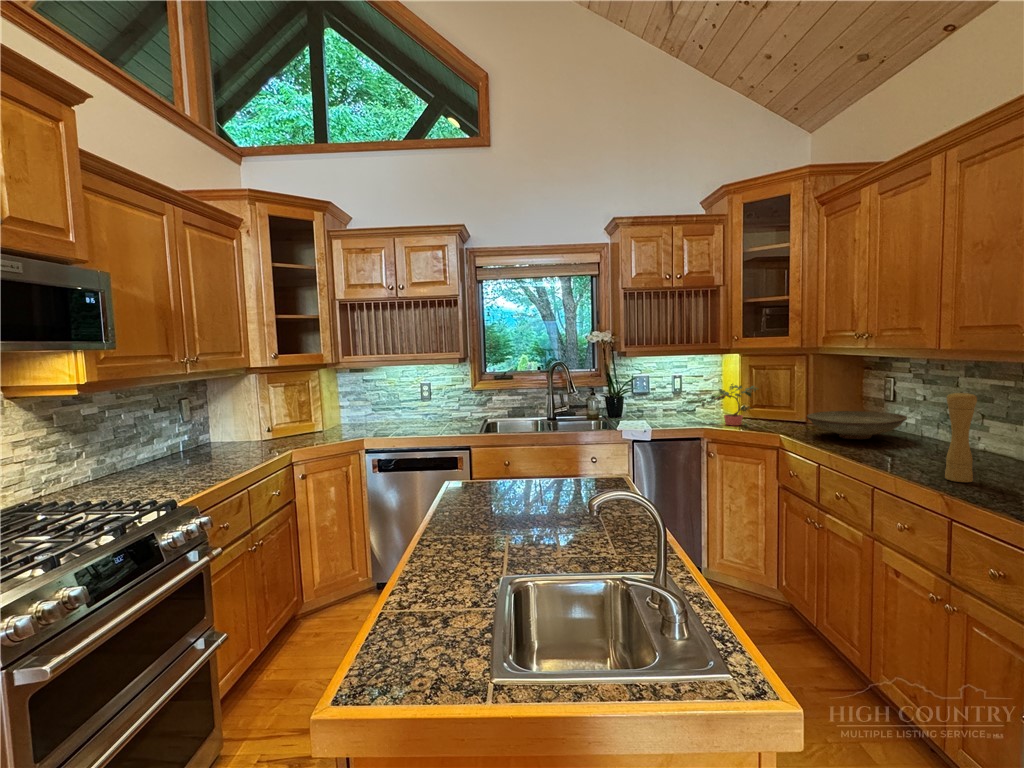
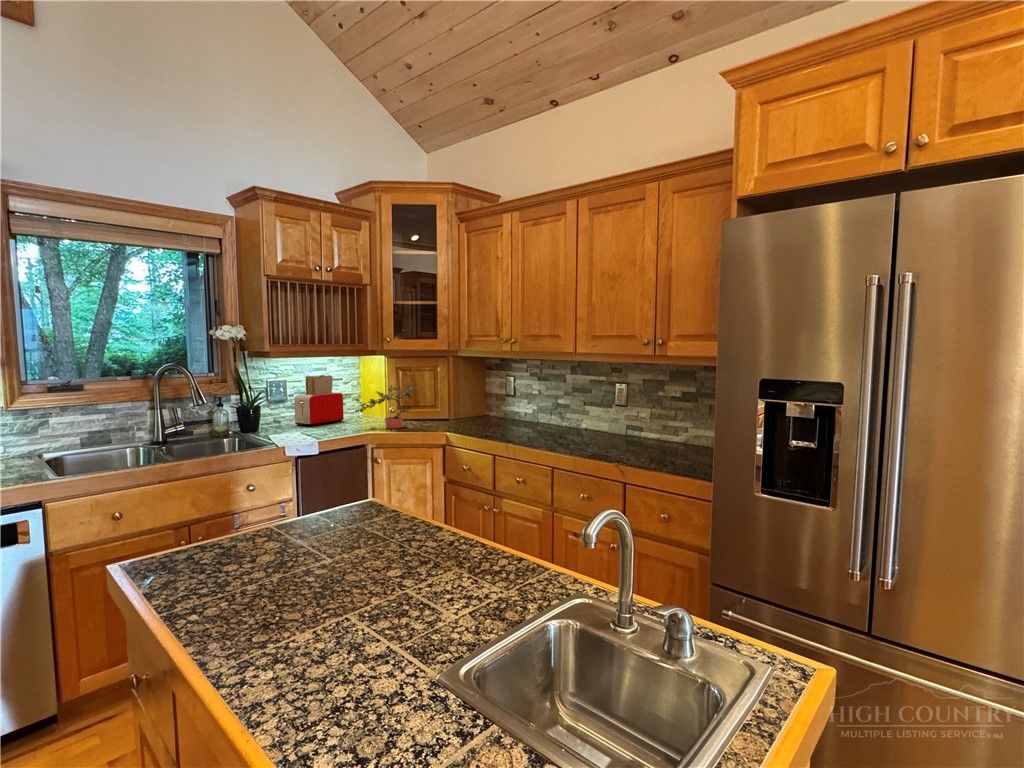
toaster: none [653,372,697,417] -> present [295,375,344,426]
pepper mill: present [945,392,977,482] -> none [591,383,609,450]
decorative bowl: present [807,411,907,439] -> none [465,405,537,430]

